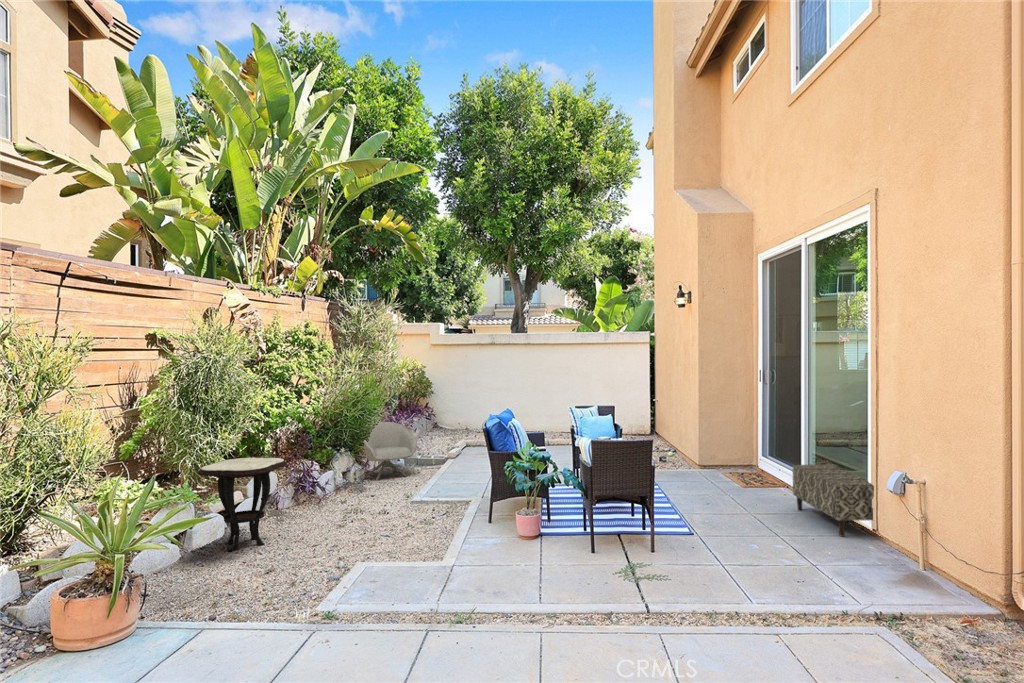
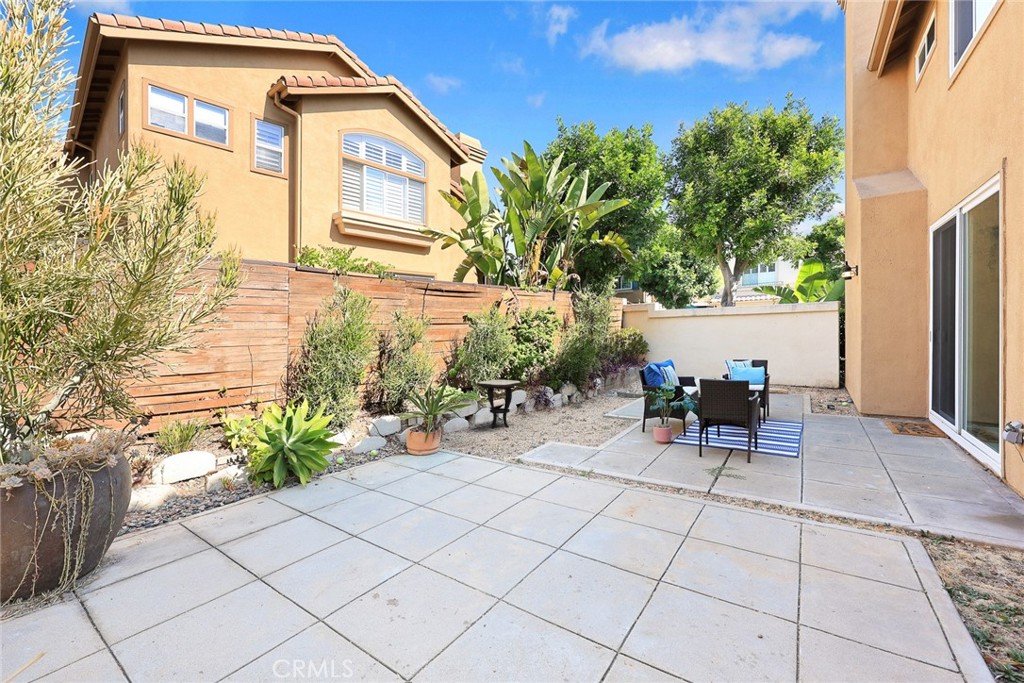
armchair: present [363,422,417,480] -> none [579,368,615,404]
bench: present [793,464,874,537] -> none [916,420,1004,488]

